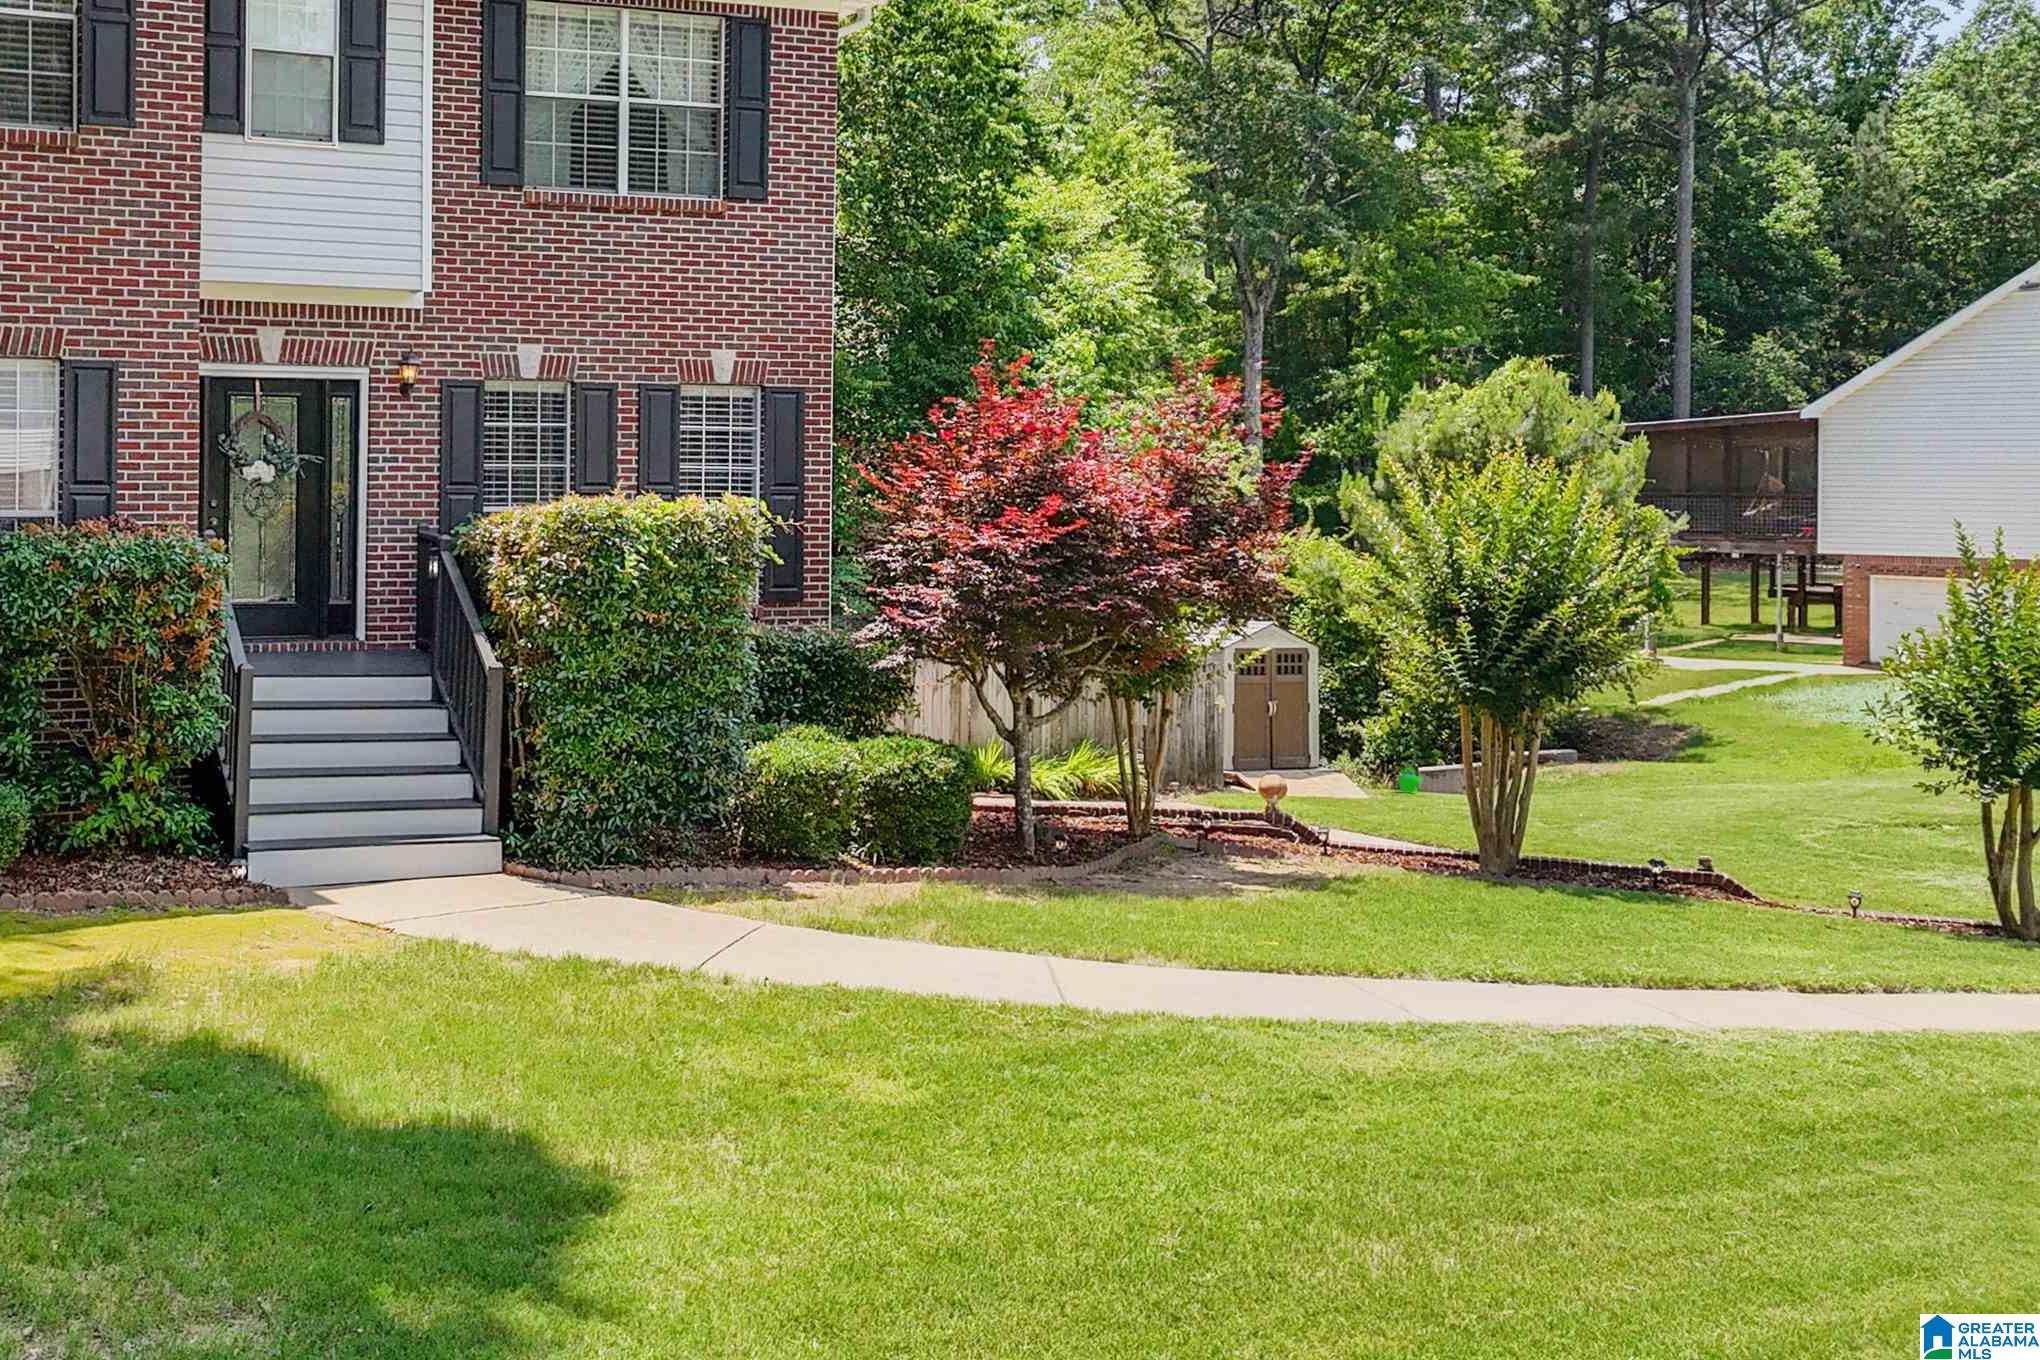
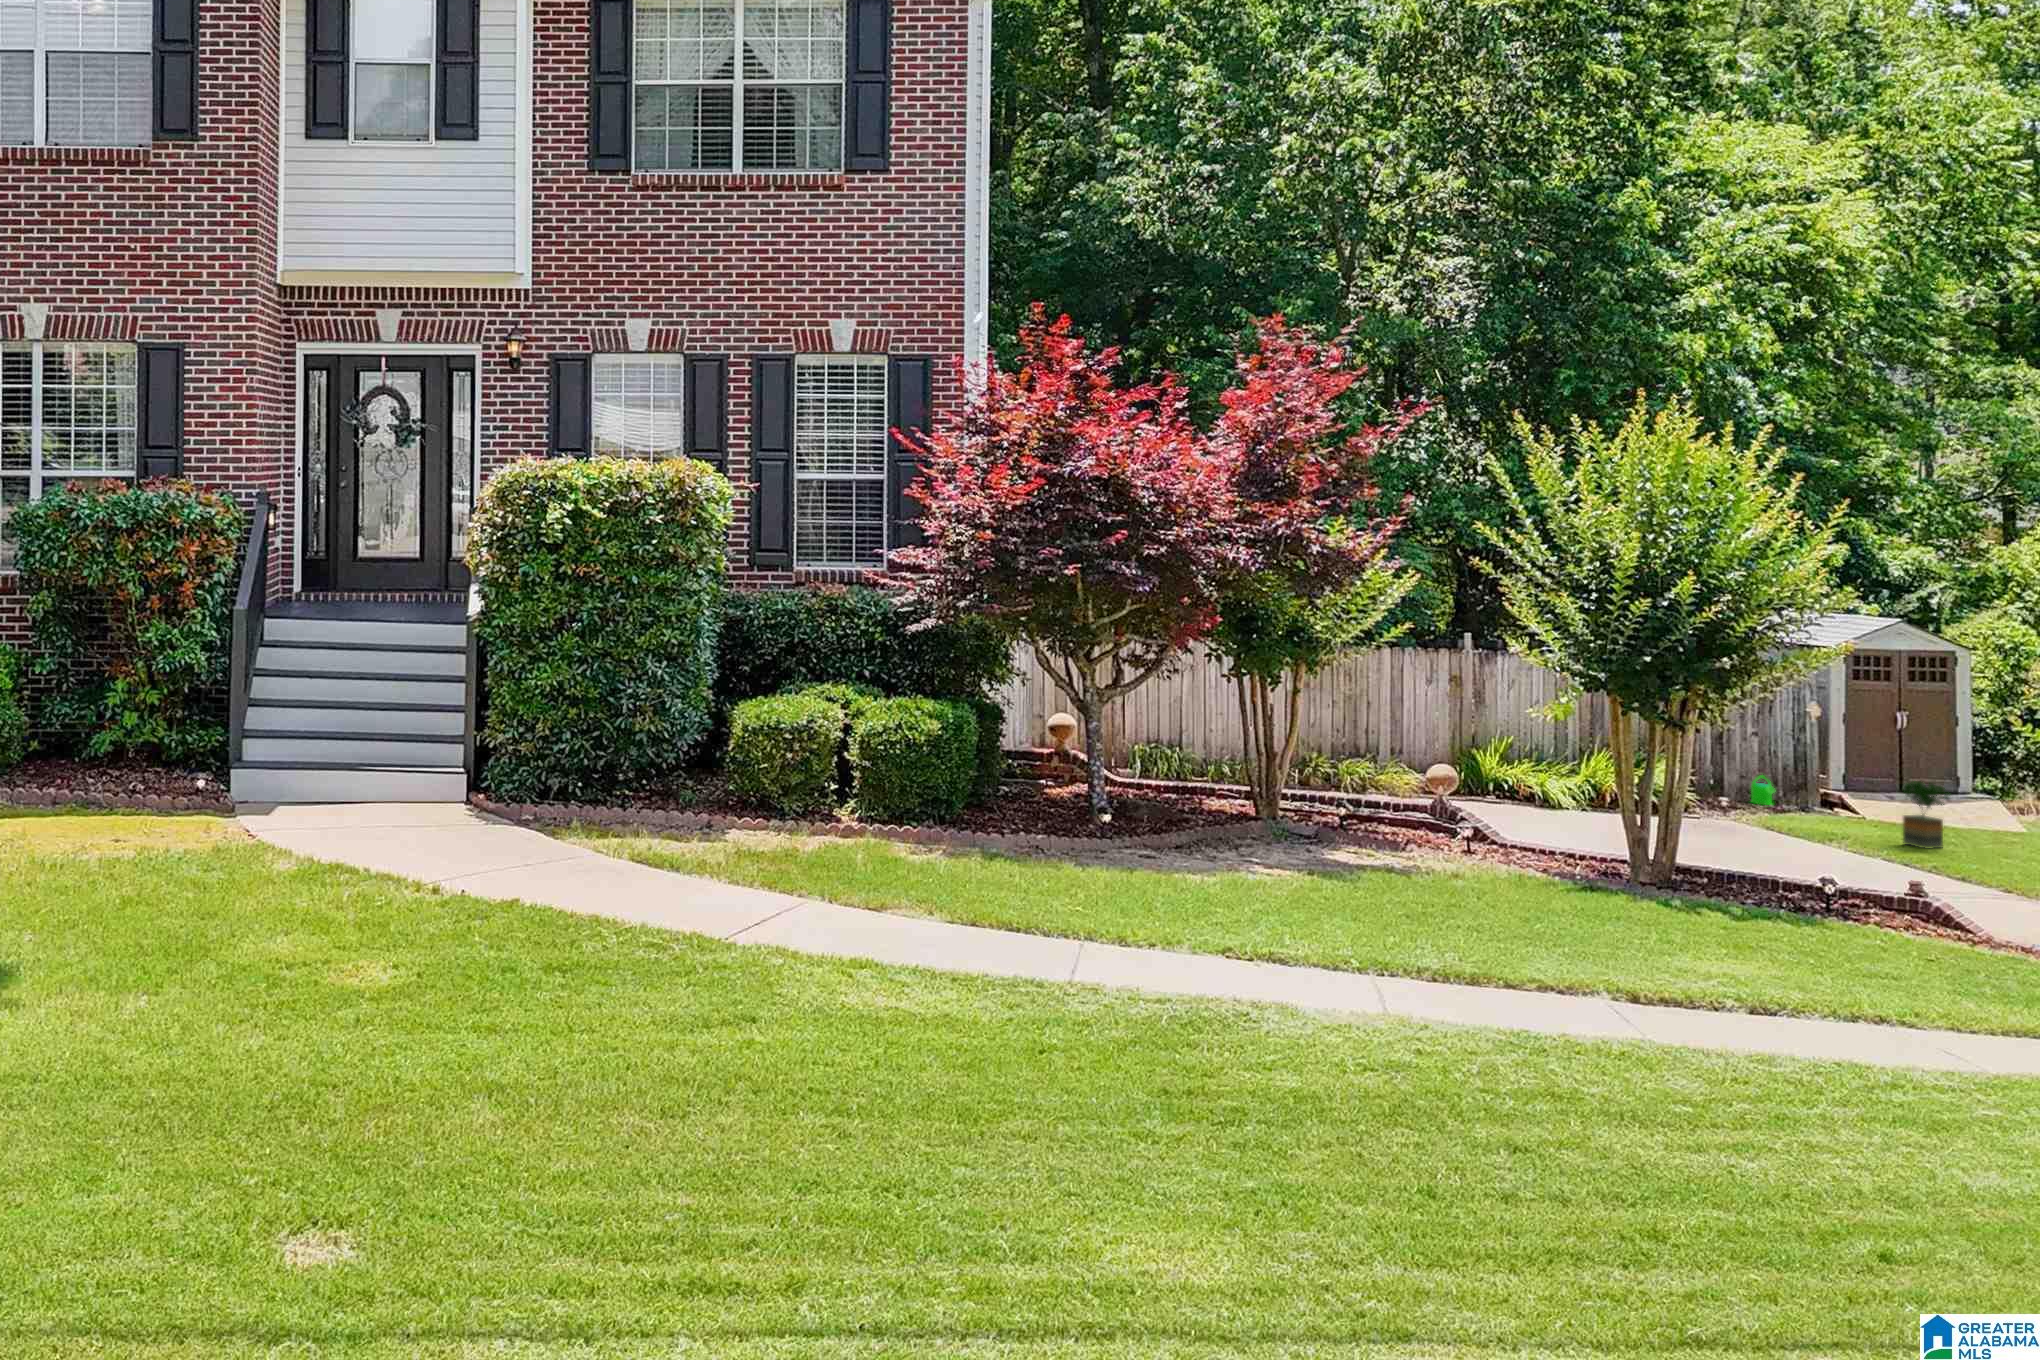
potted tree: none [1564,754,1605,813] -> present [1903,781,1951,849]

